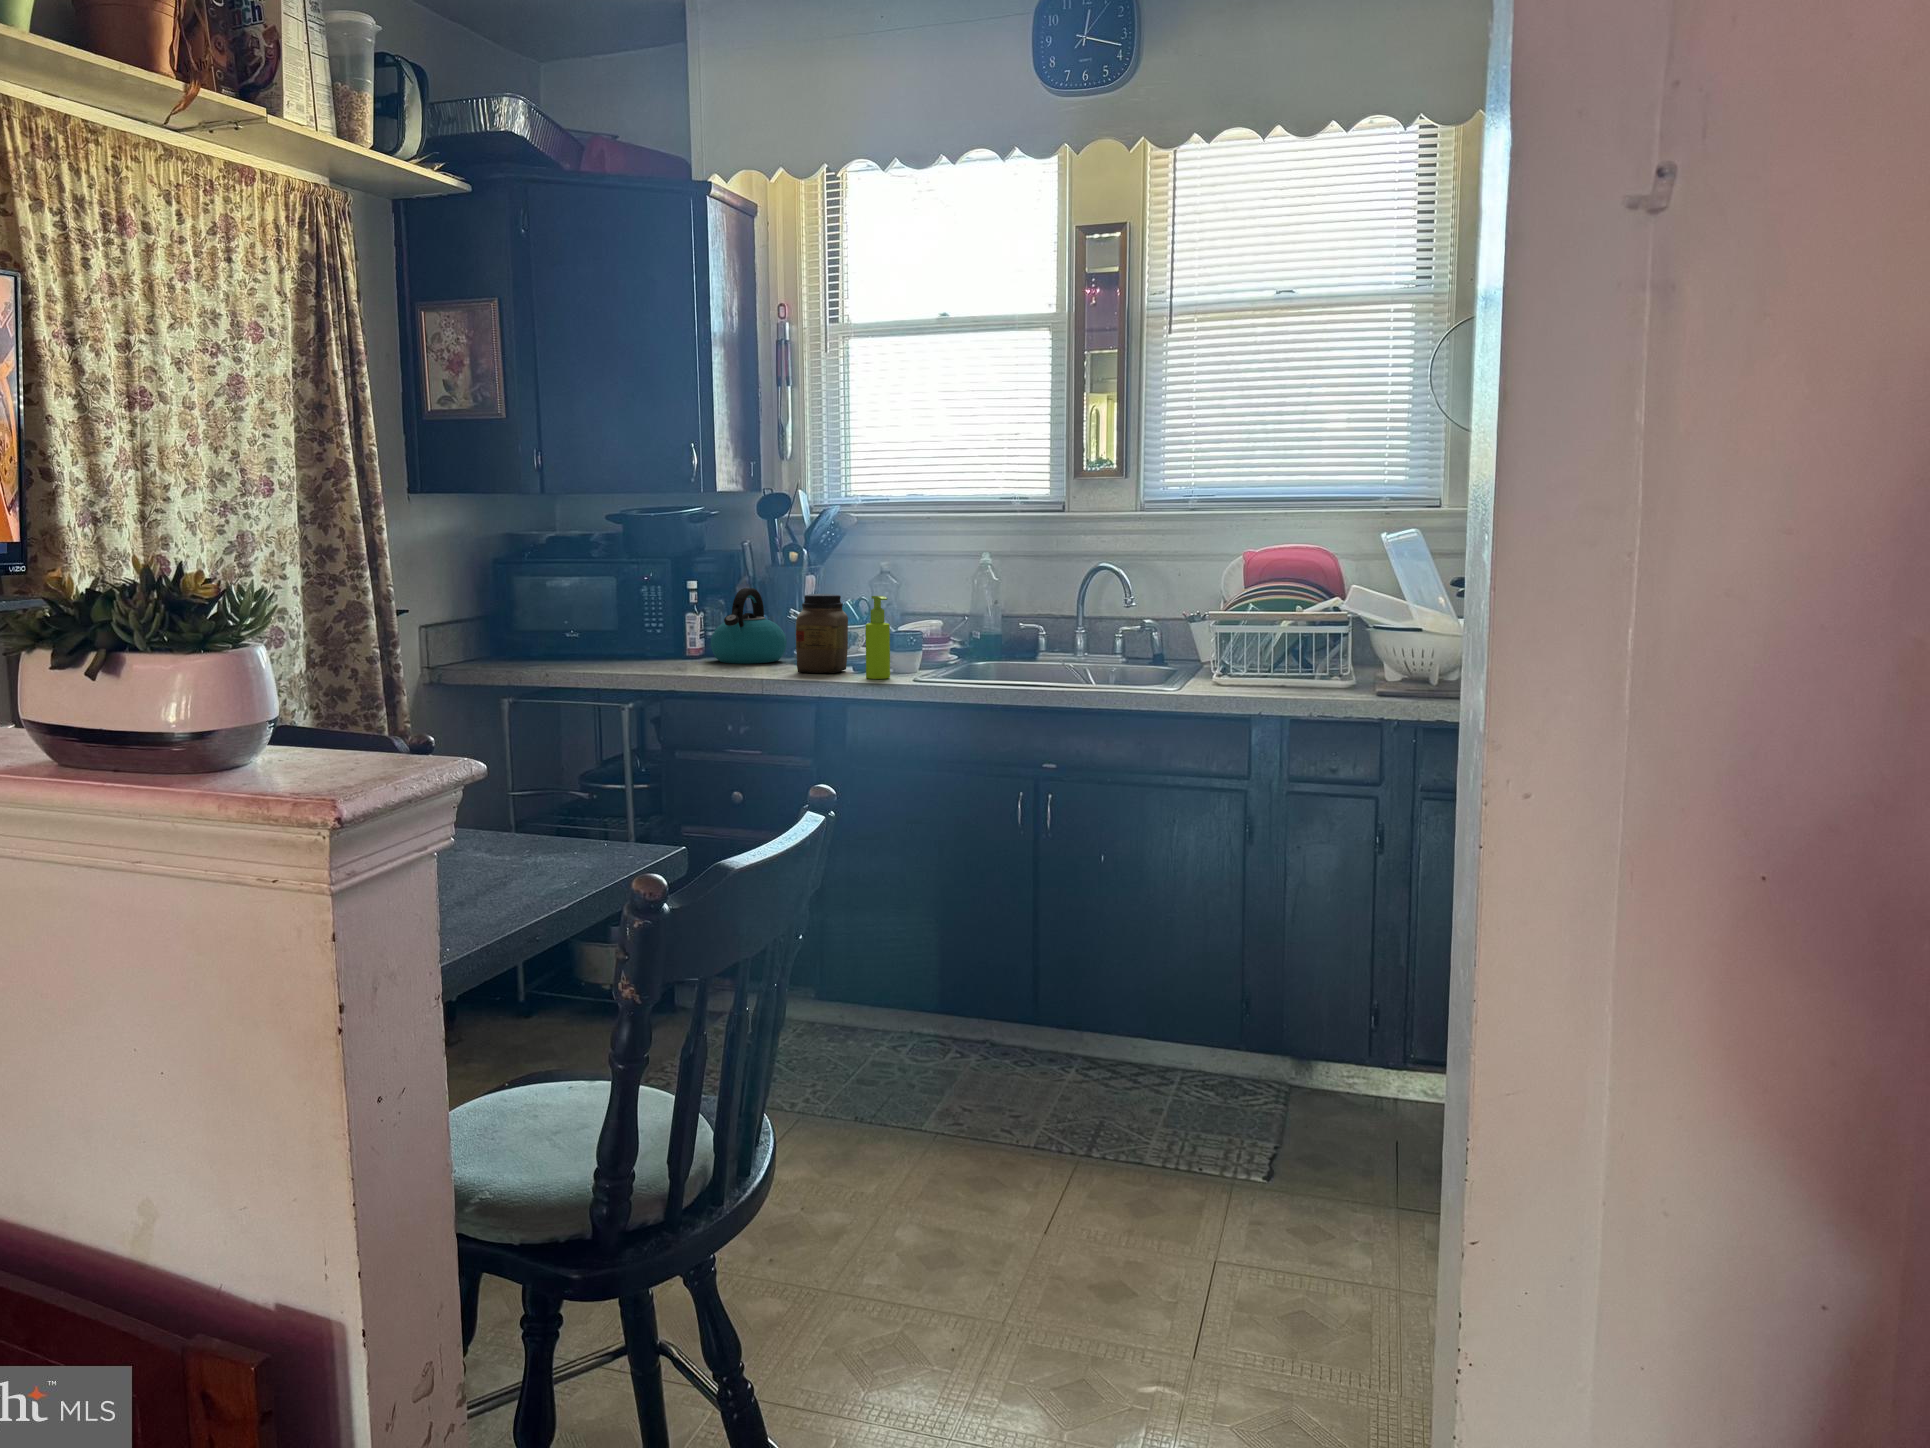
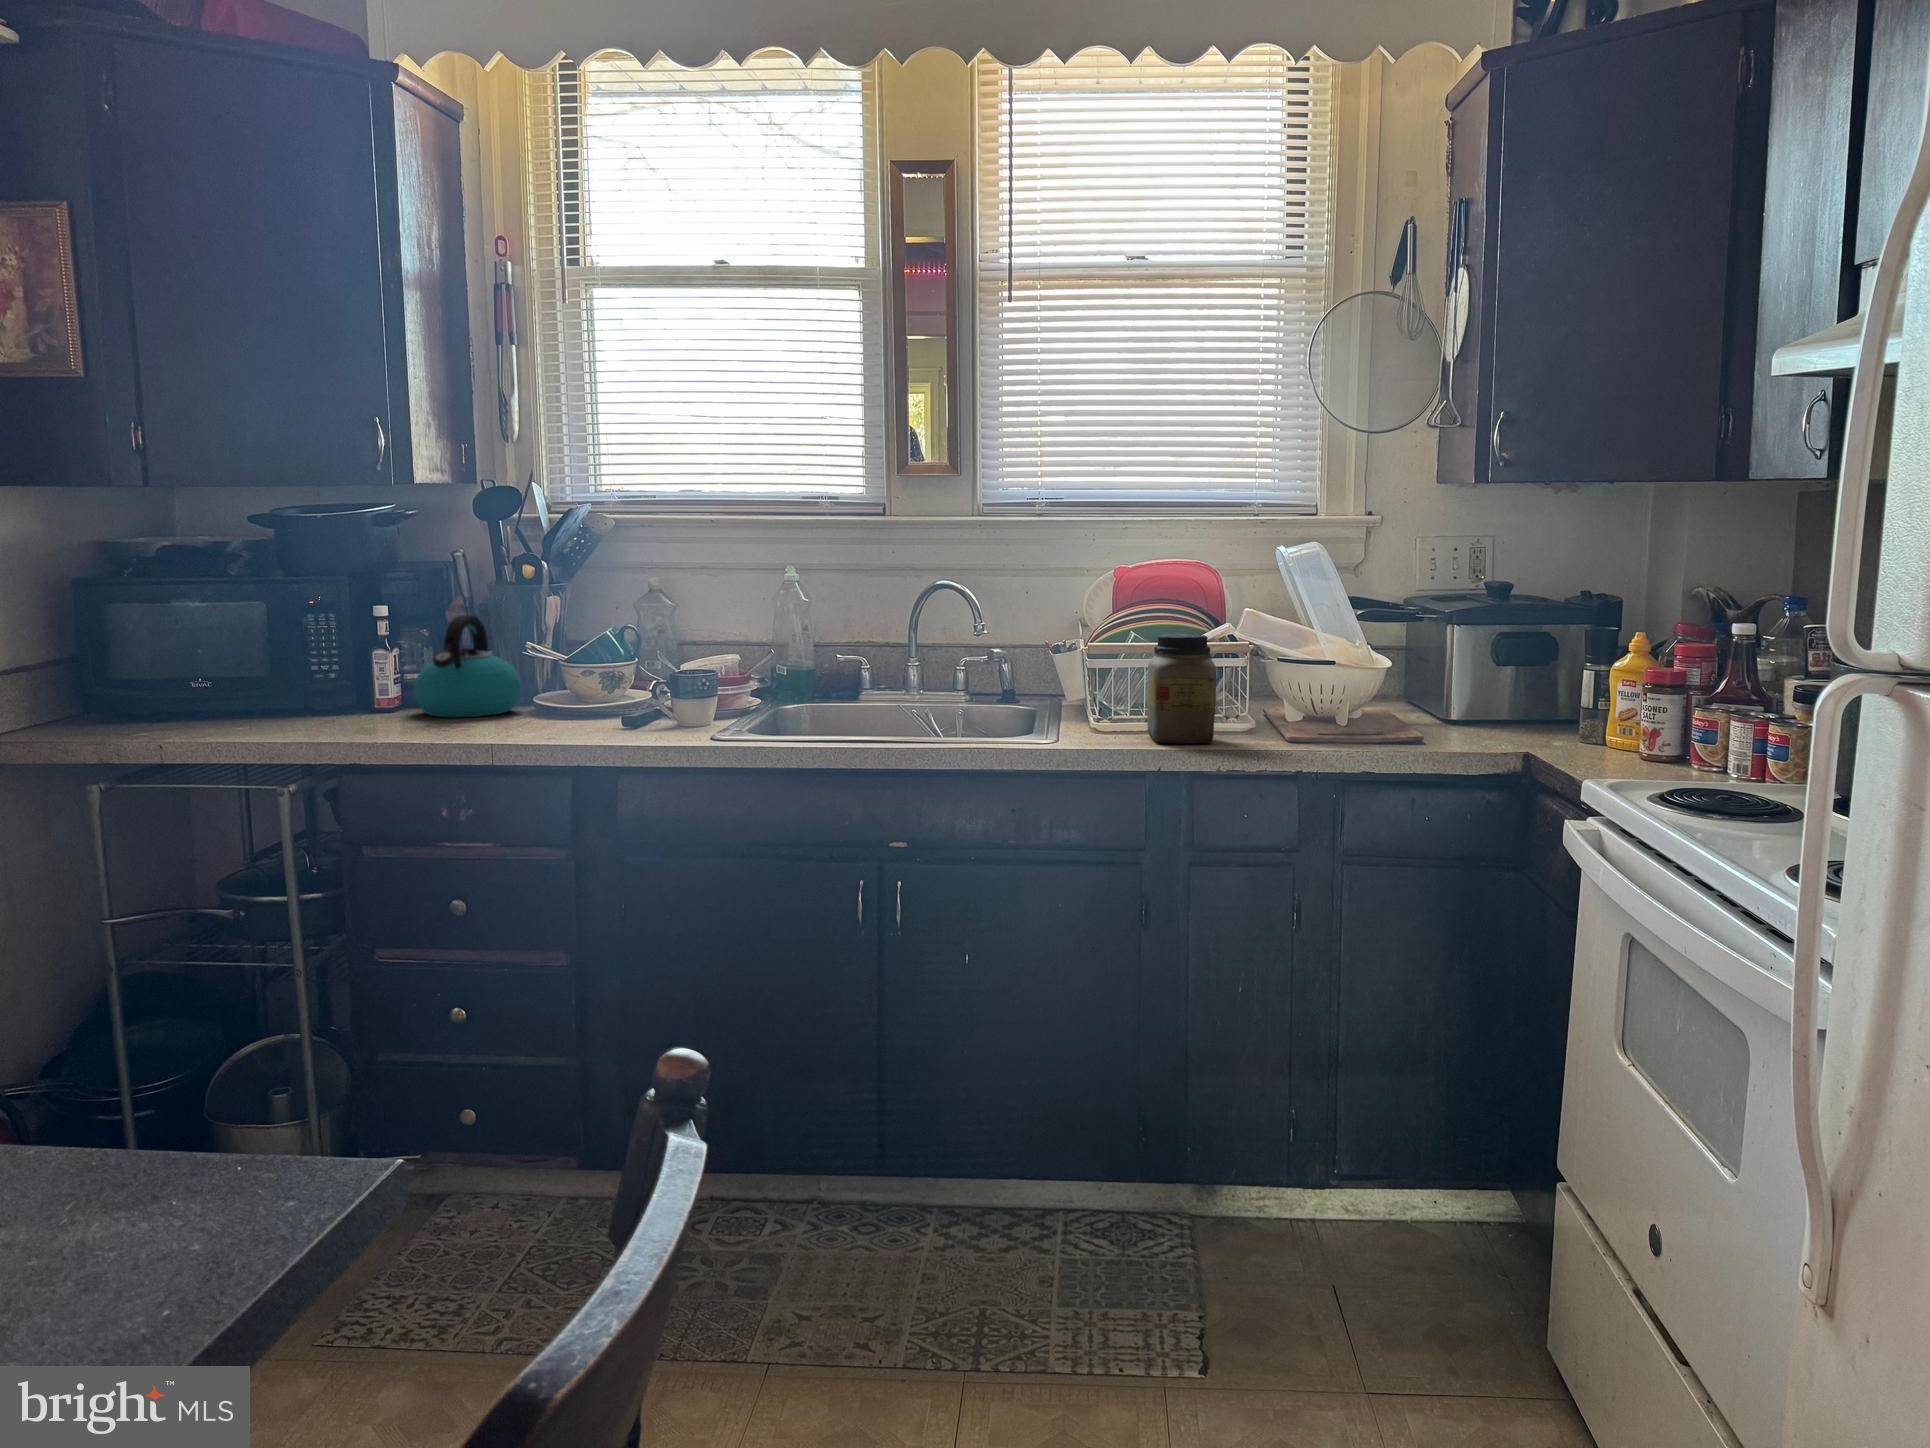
jar: present [796,594,848,673] -> present [1147,633,1216,744]
soap dispenser: present [866,596,890,679] -> none [639,628,674,739]

